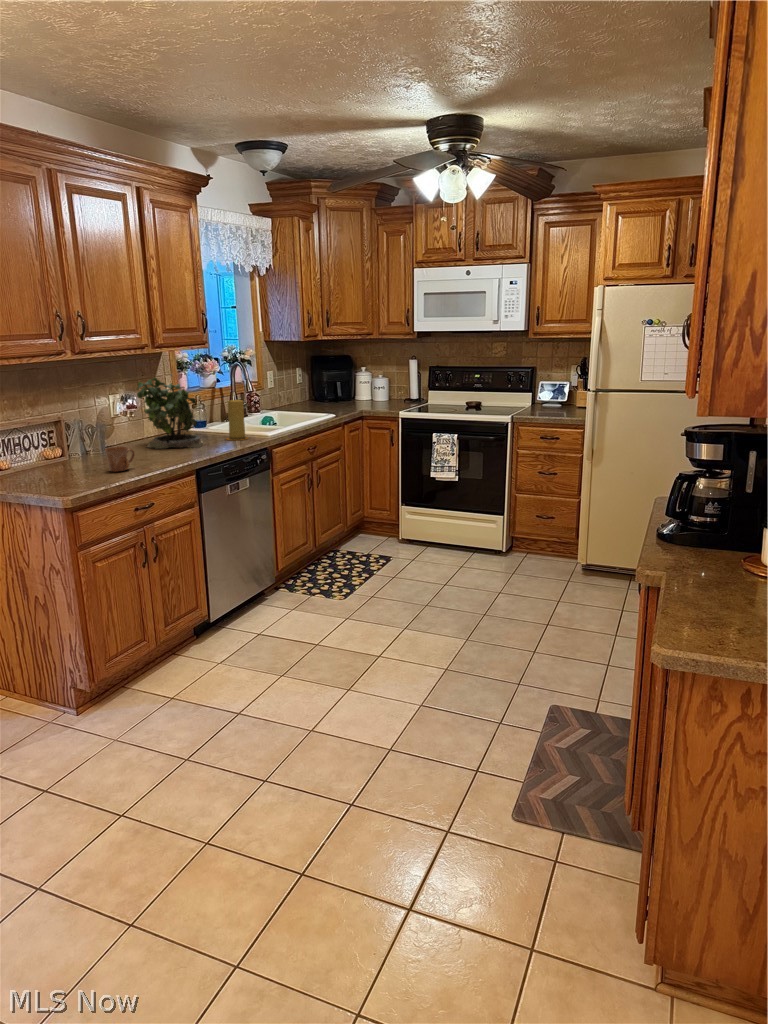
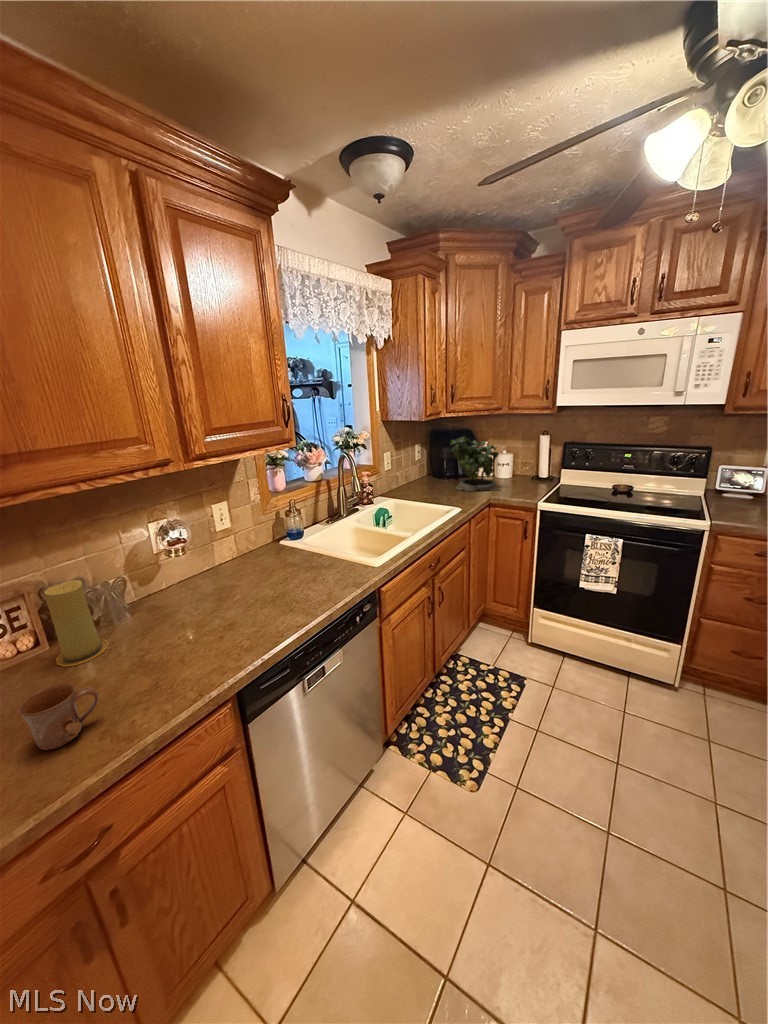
potted plant: present [137,375,202,449] -> present [450,436,500,491]
candle: present [227,400,248,440] -> present [44,580,108,666]

